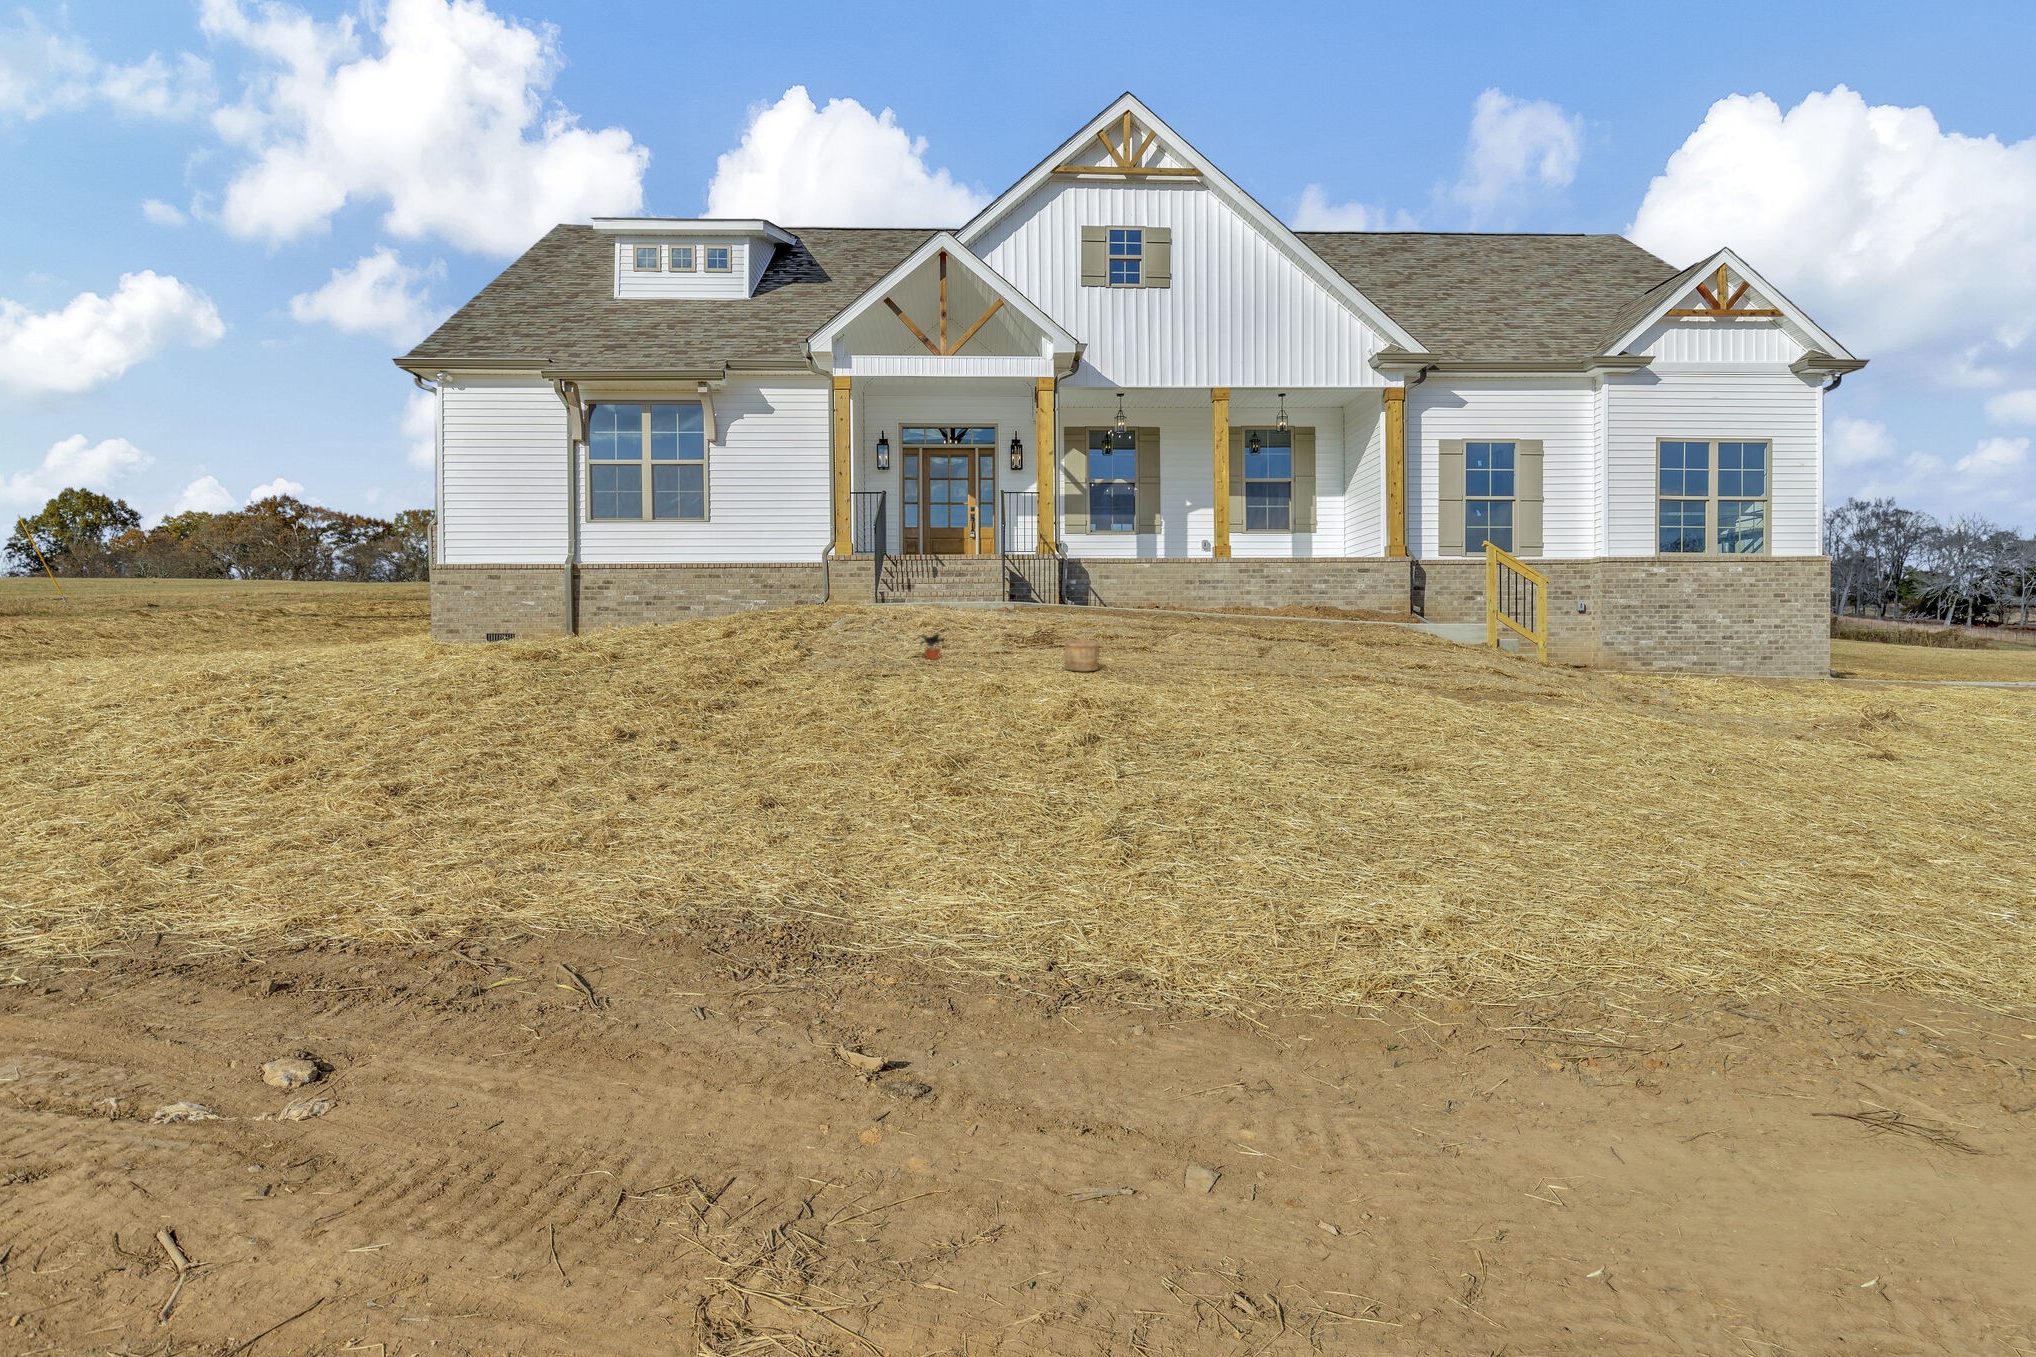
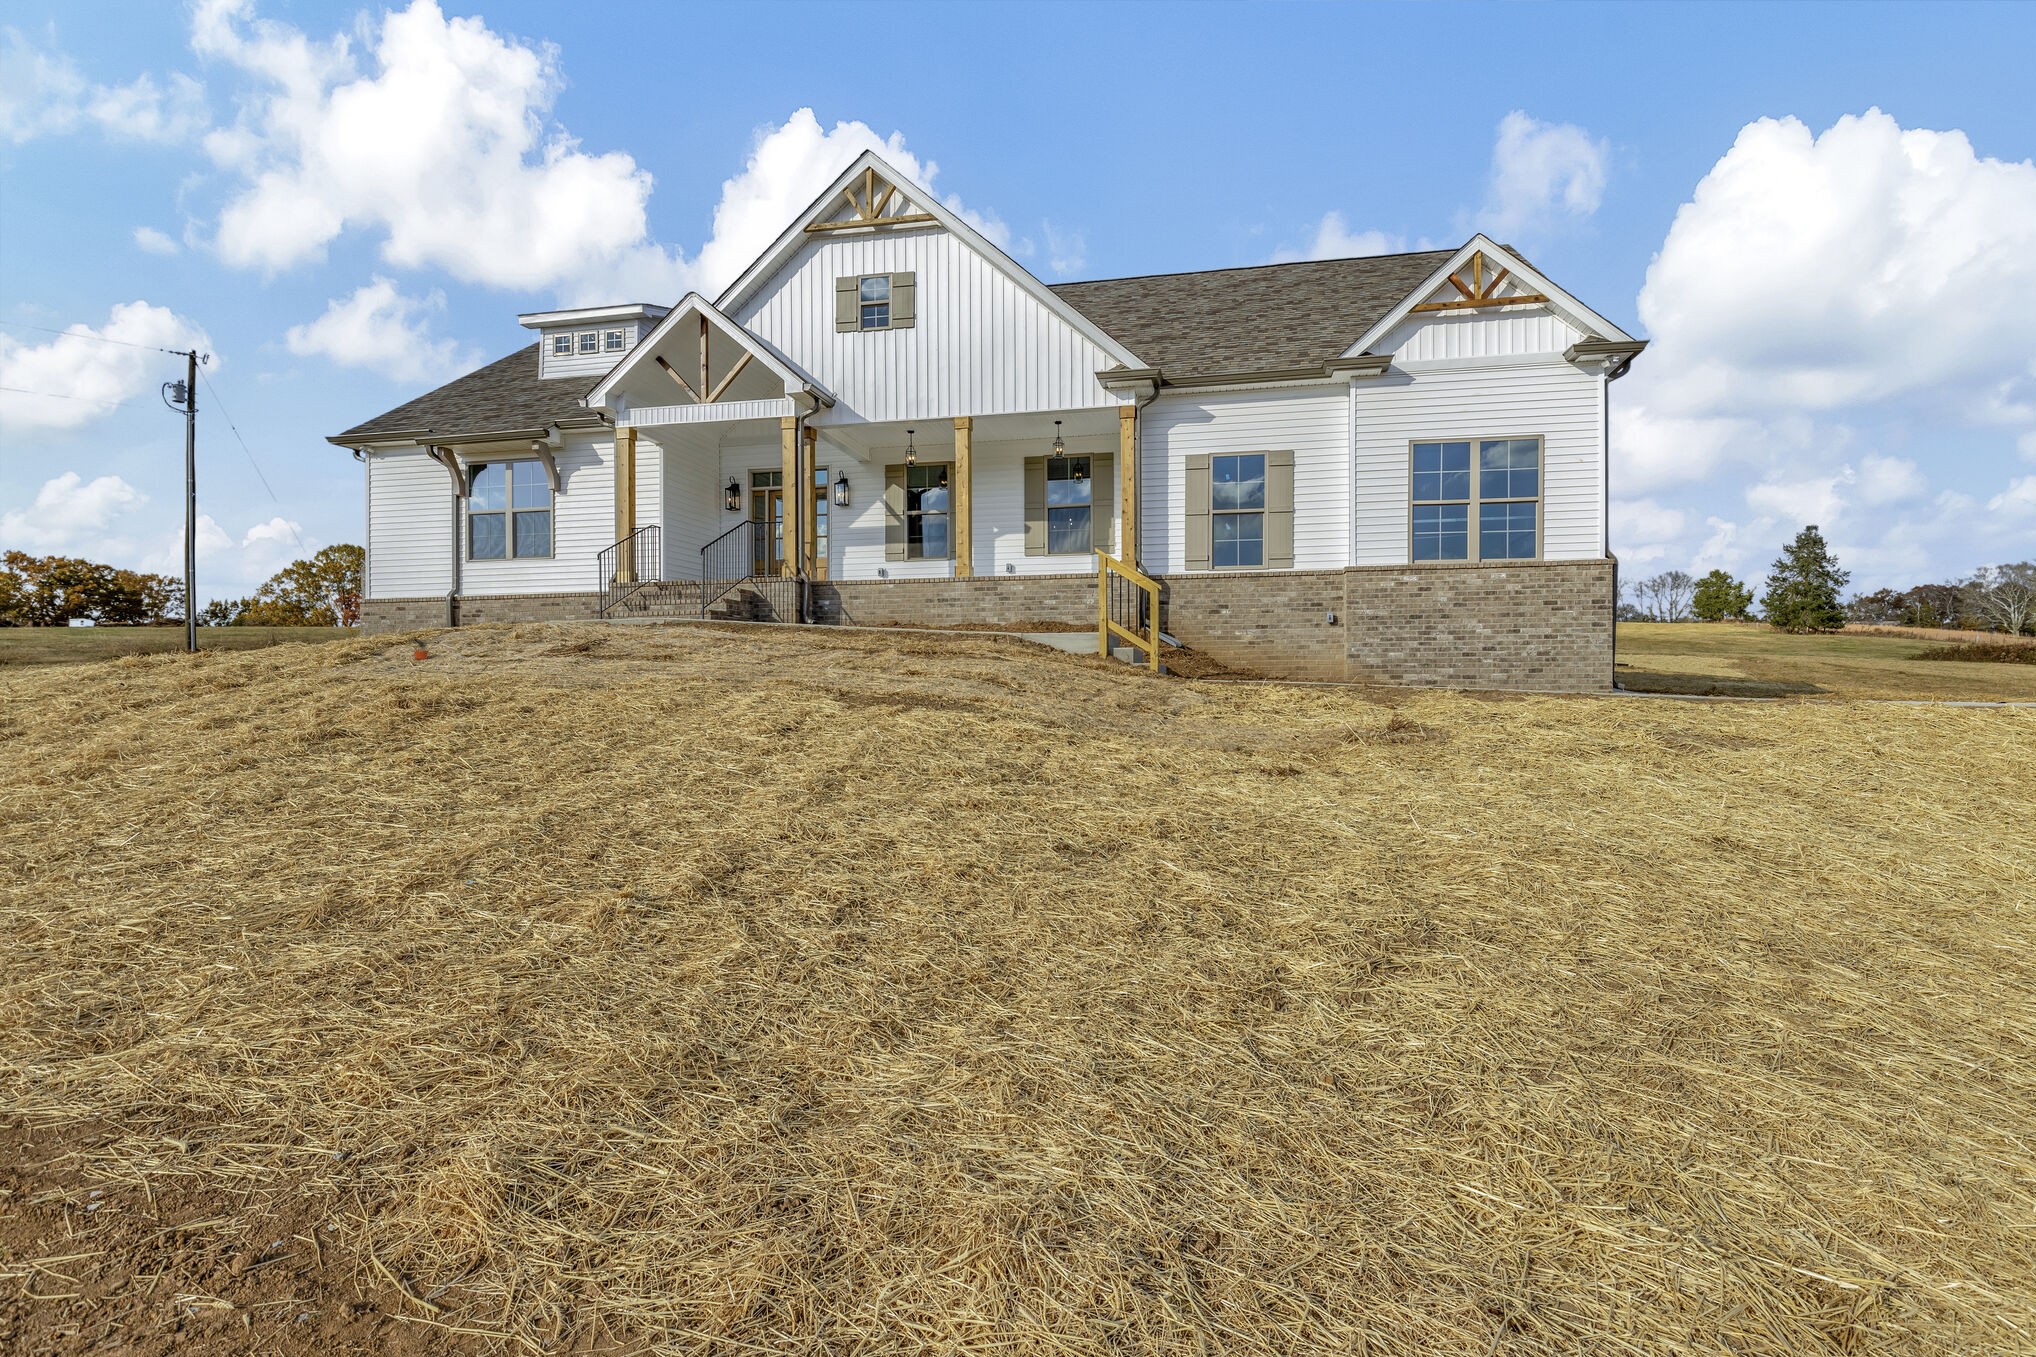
wooden bucket: present [1064,640,1099,671] -> none [482,640,519,668]

